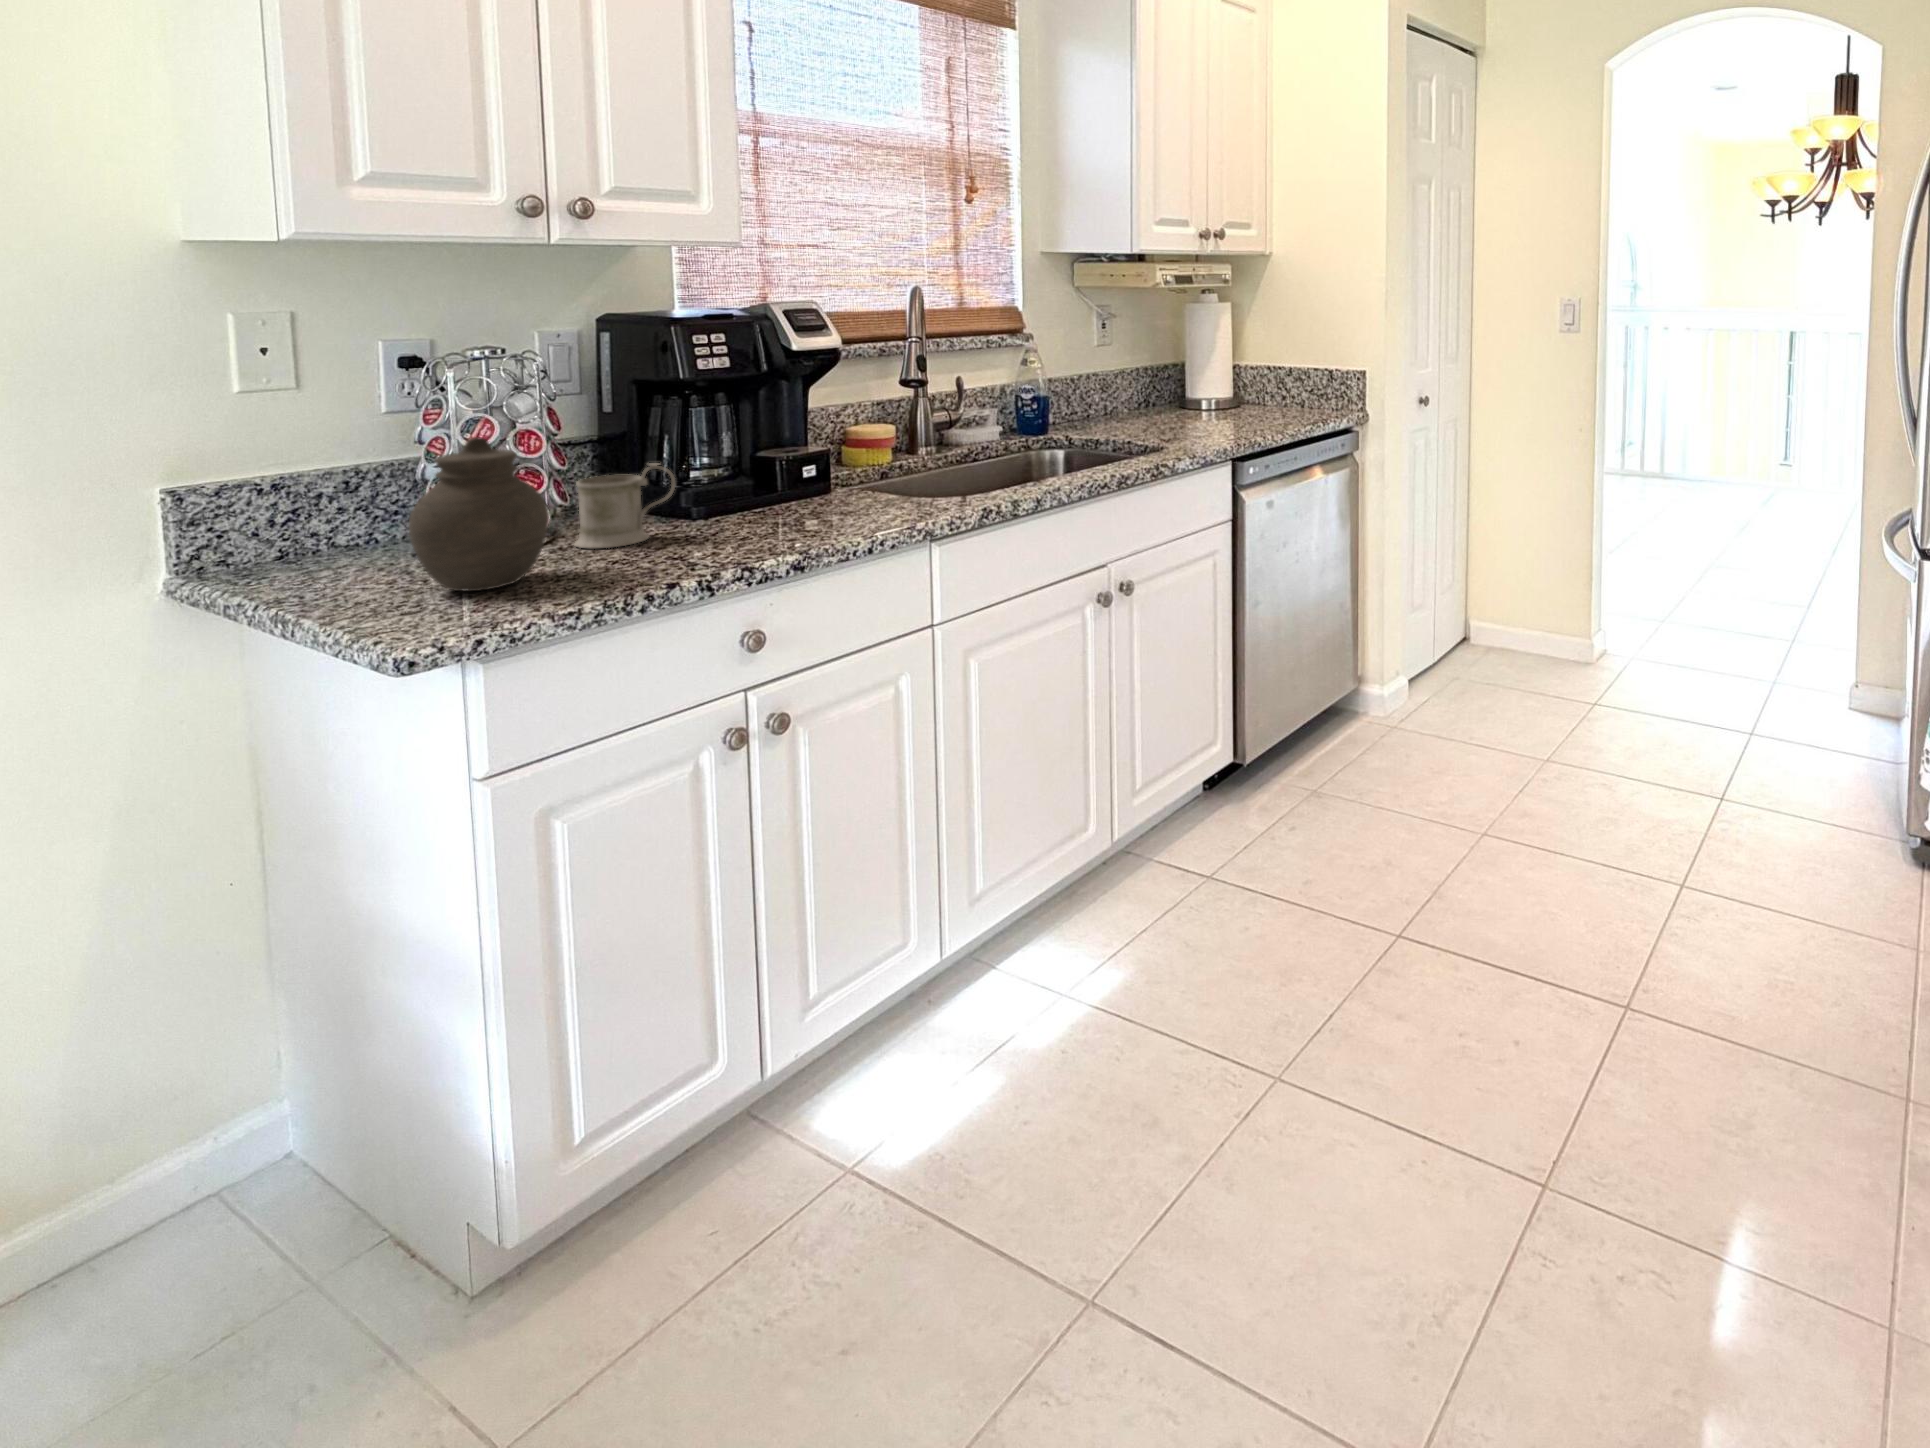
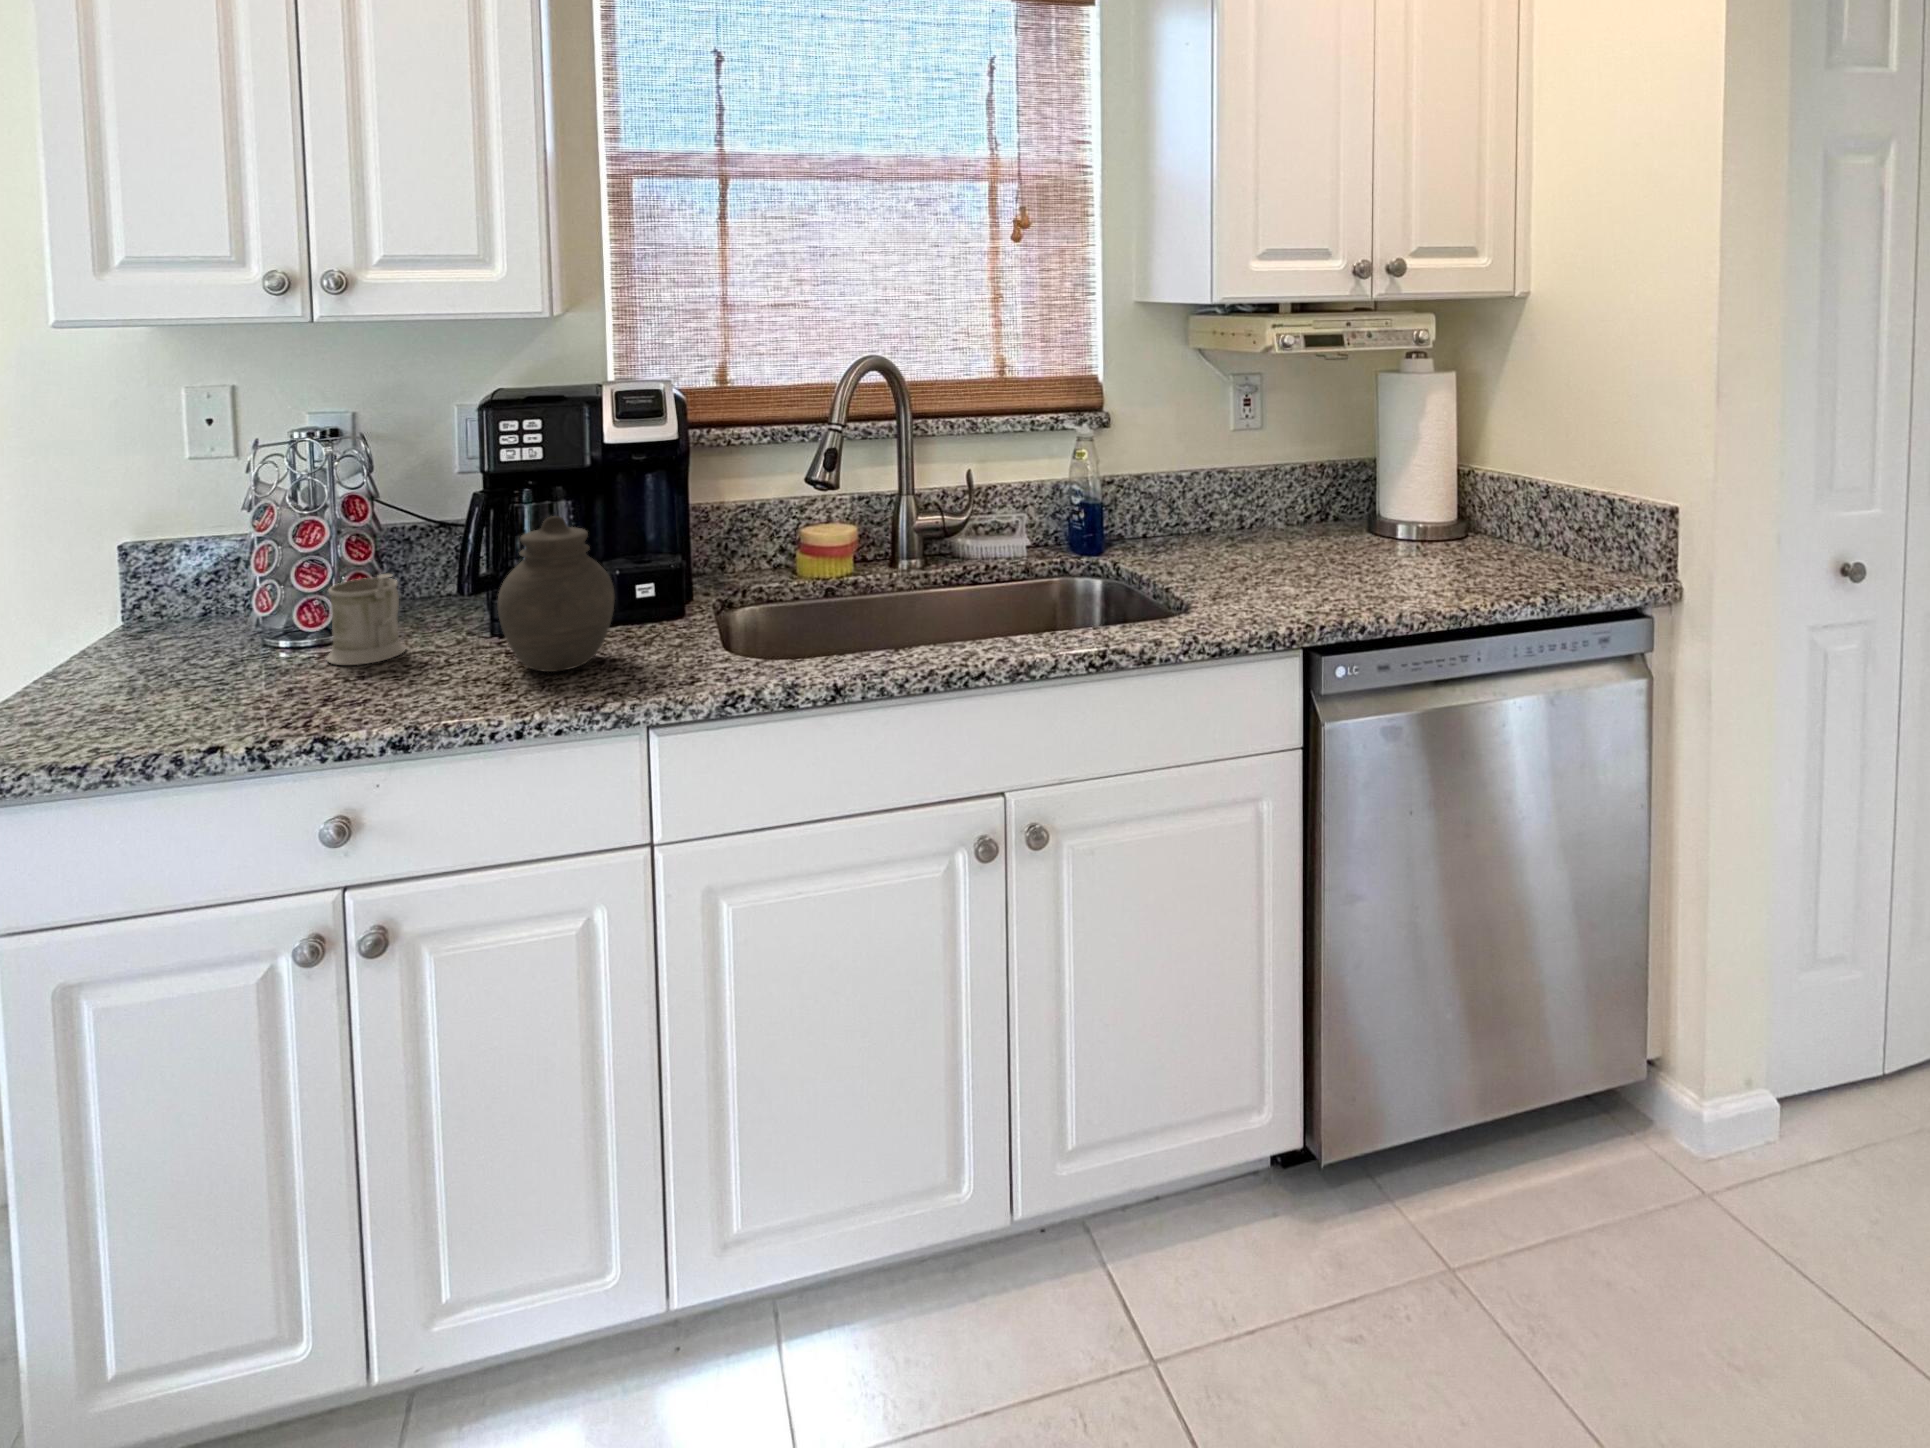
jar: present [409,437,549,591] -> present [498,516,615,672]

